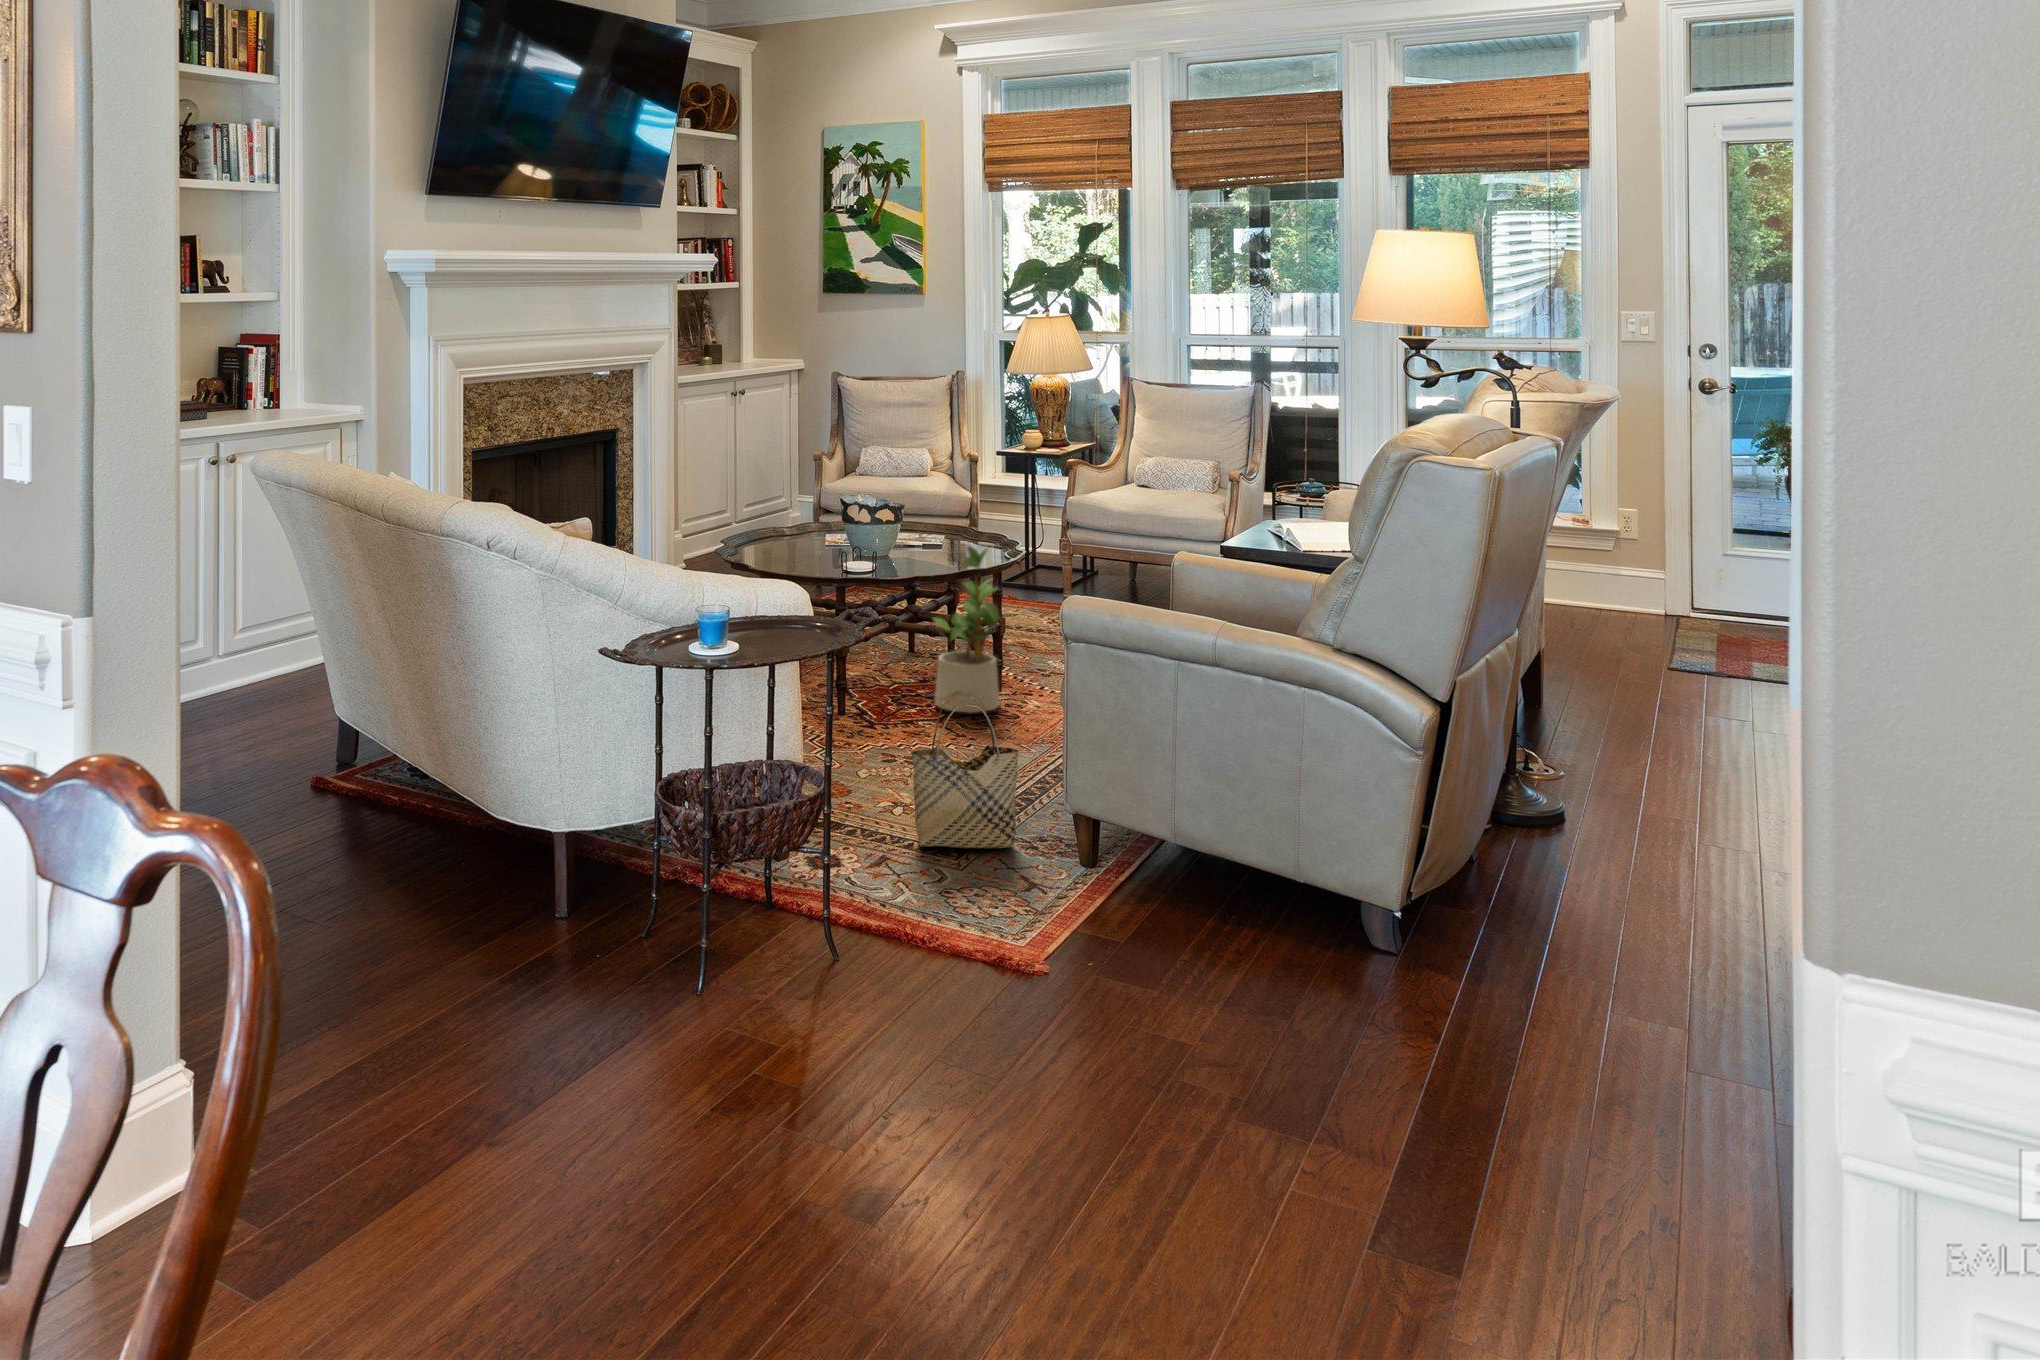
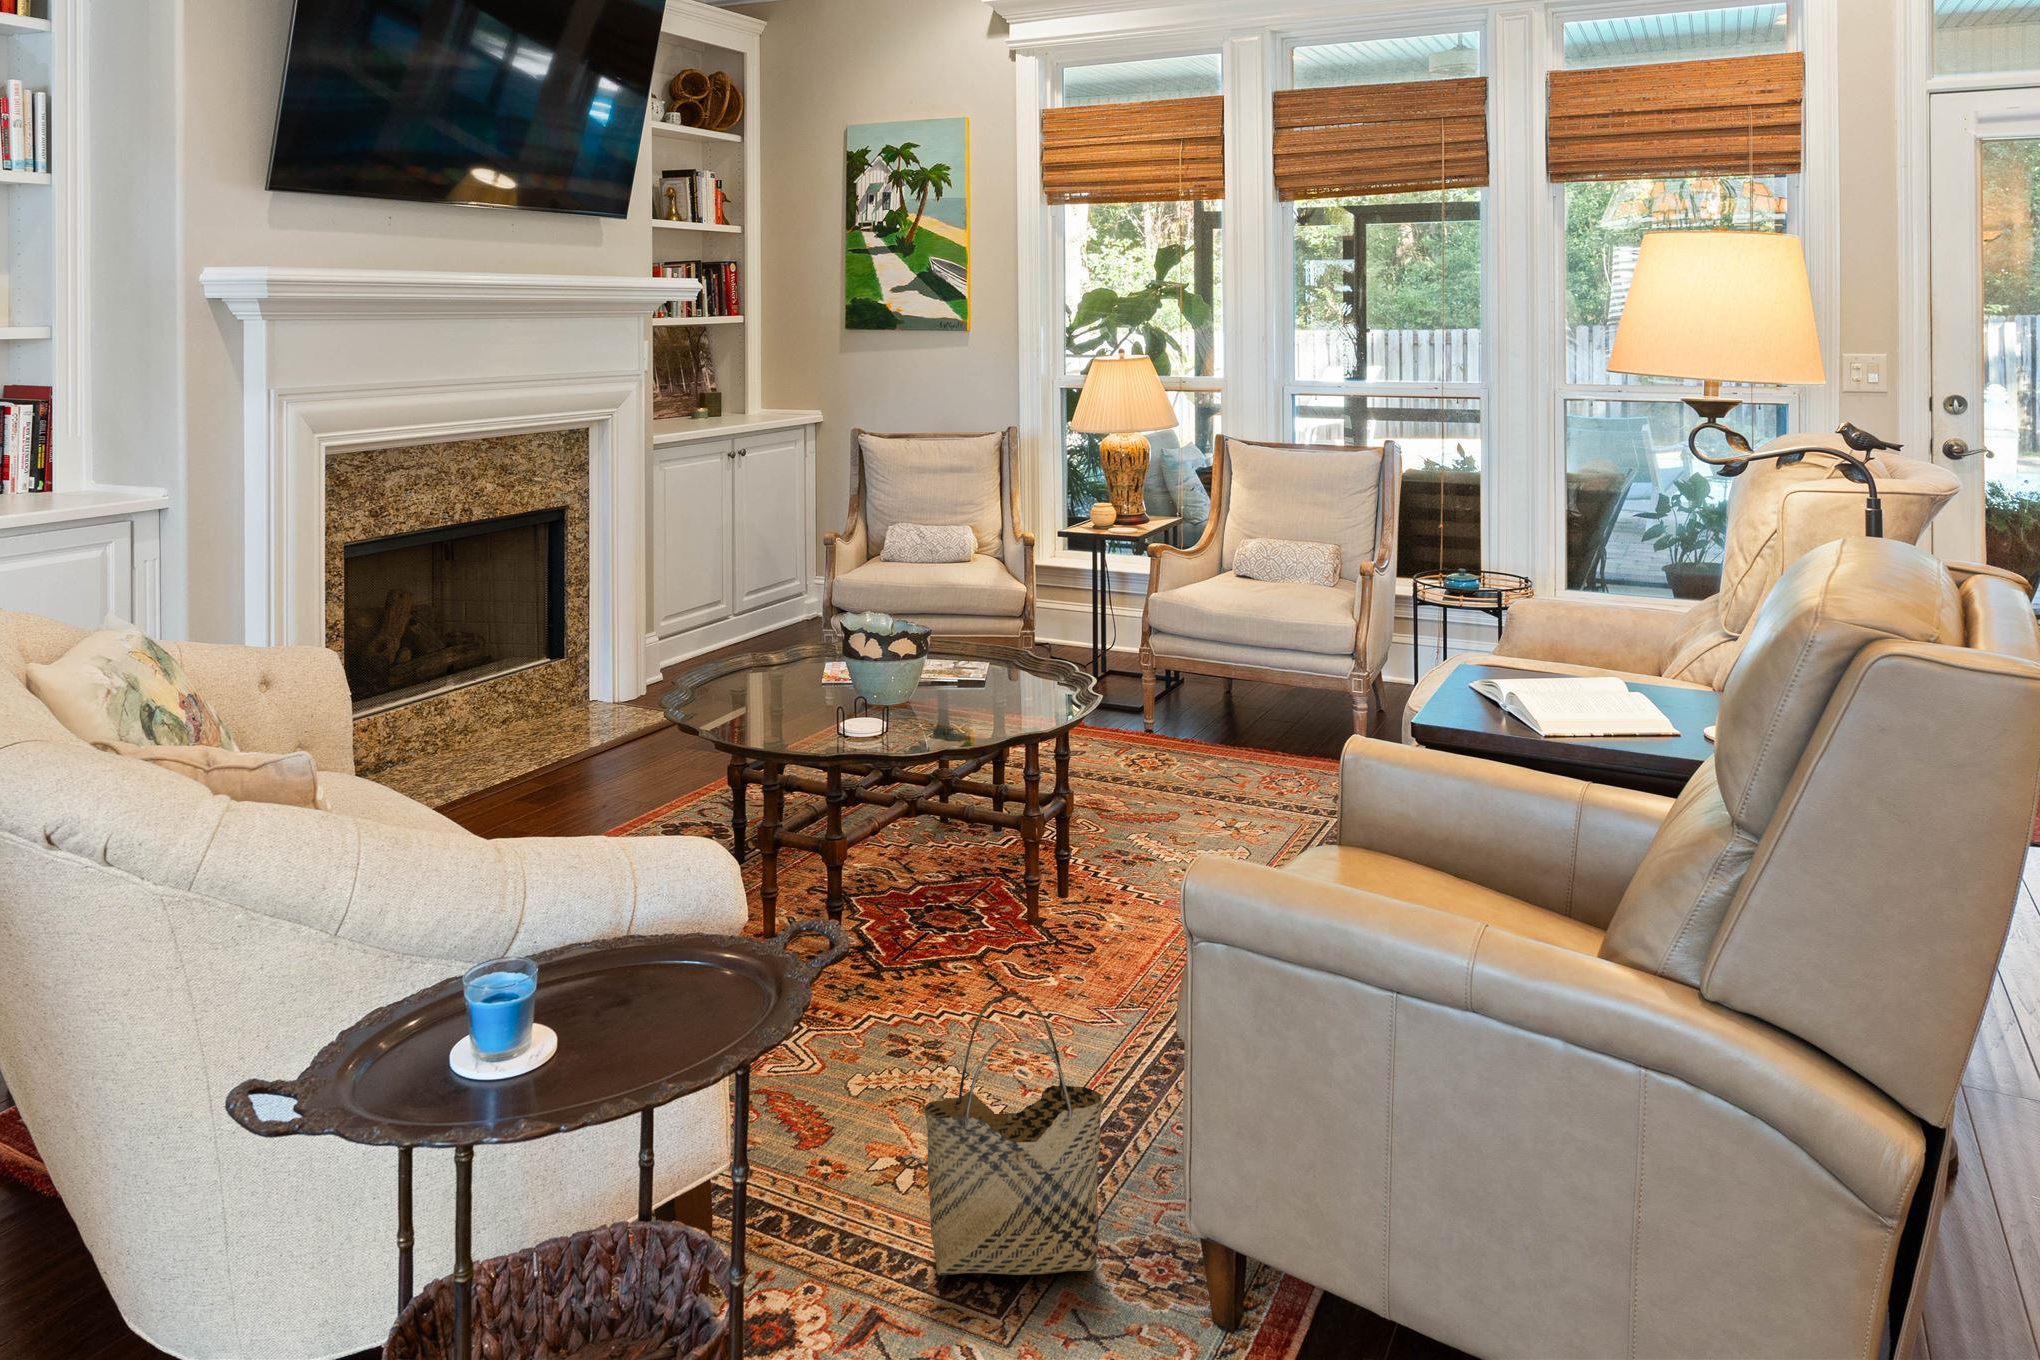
potted plant: present [933,546,1000,713] -> none [970,695,1085,943]

